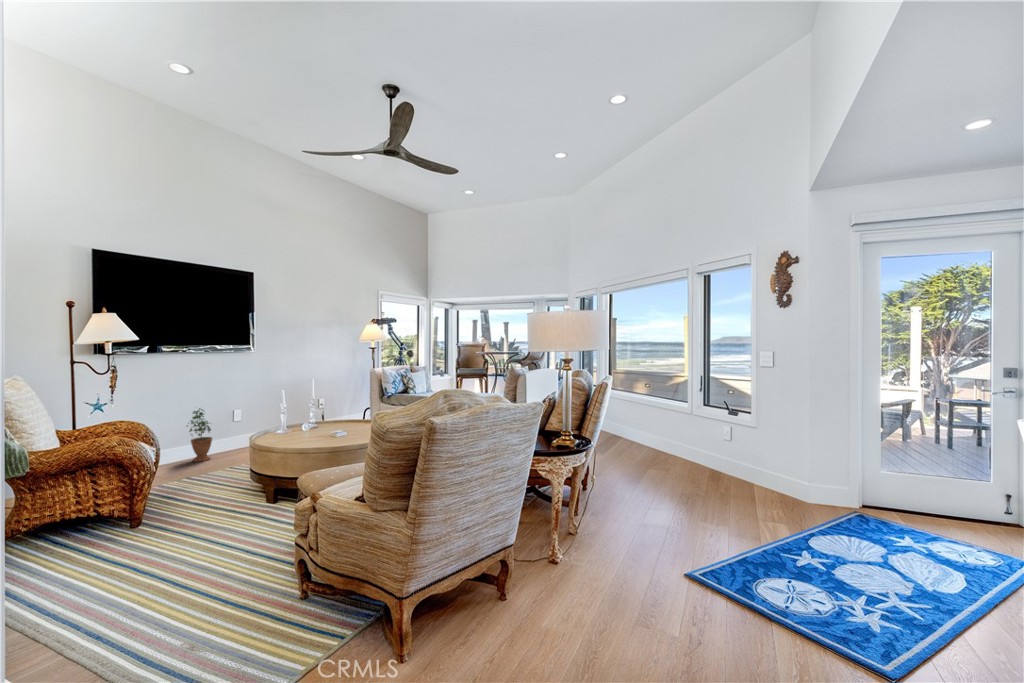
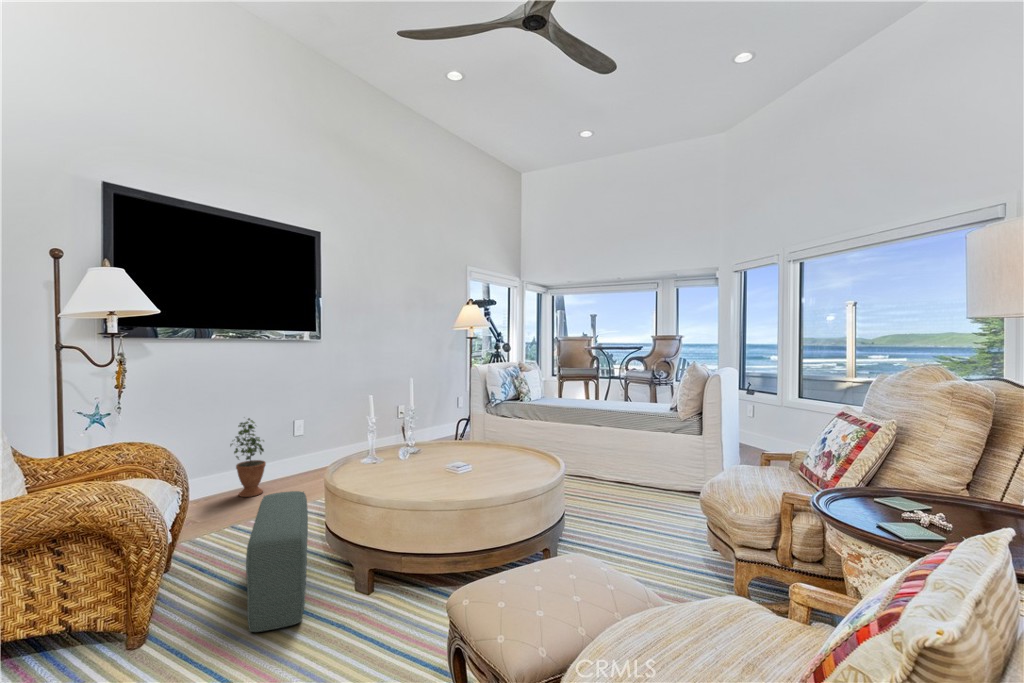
pouf: none [200,449,238,519] -> present [246,491,308,632]

